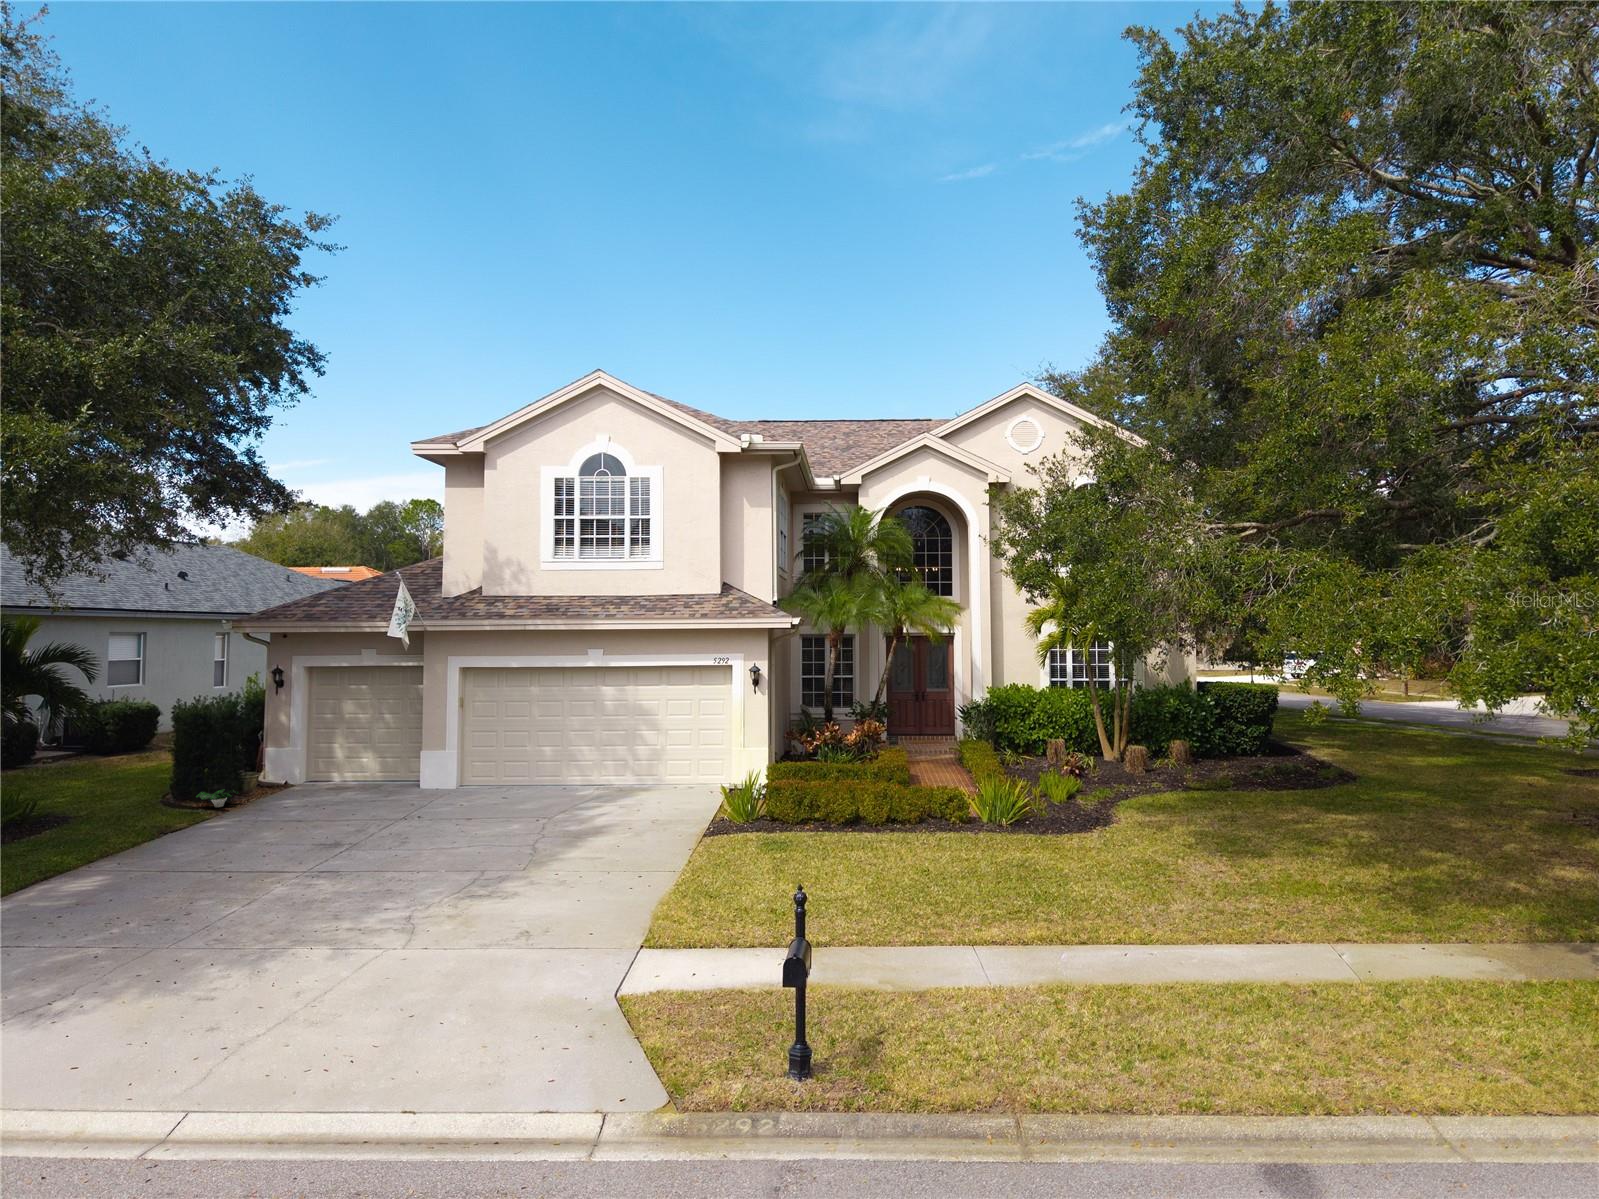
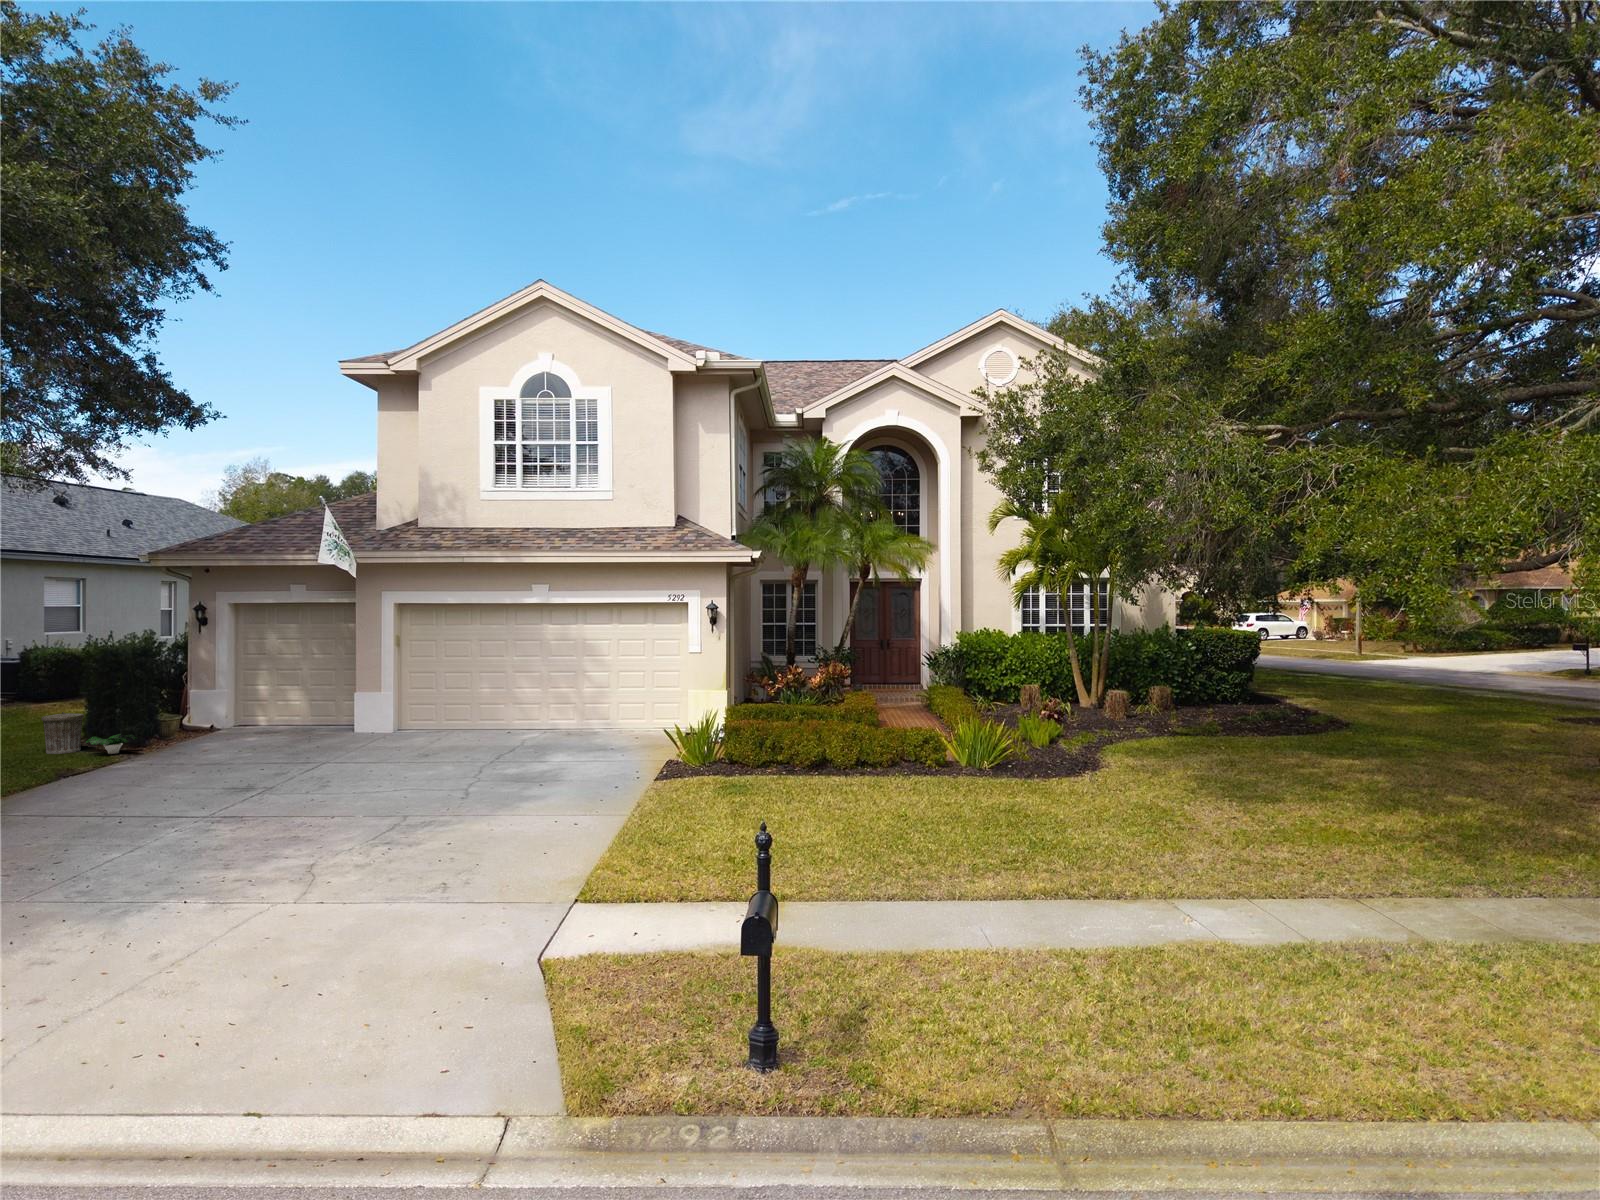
trash can: none [157,769,193,807] -> present [41,712,84,754]

